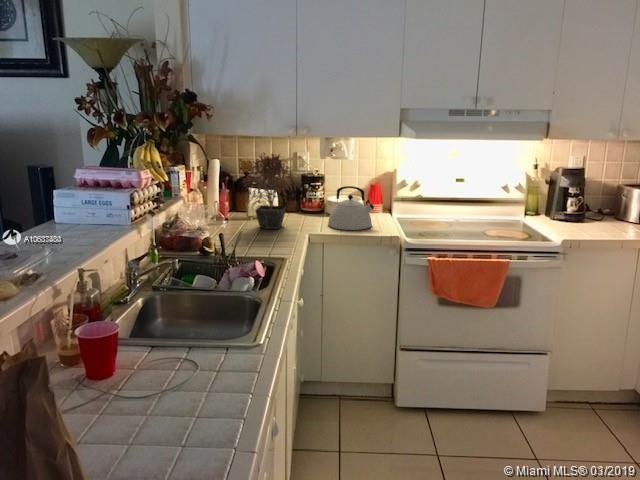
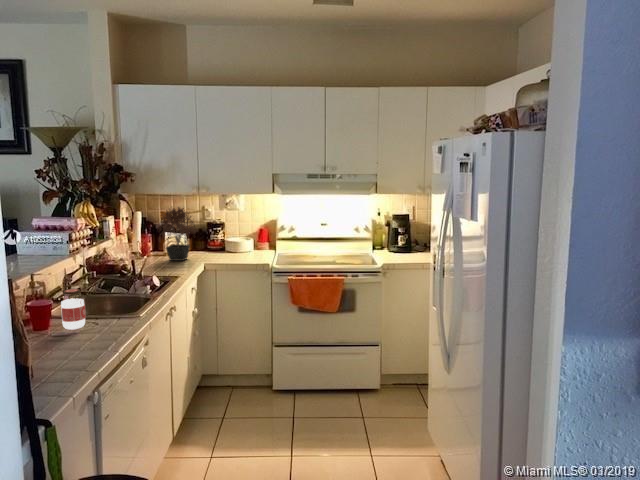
kettle: present [328,186,374,230] -> none [222,229,254,260]
jar: none [134,308,178,384] -> present [61,289,86,329]

